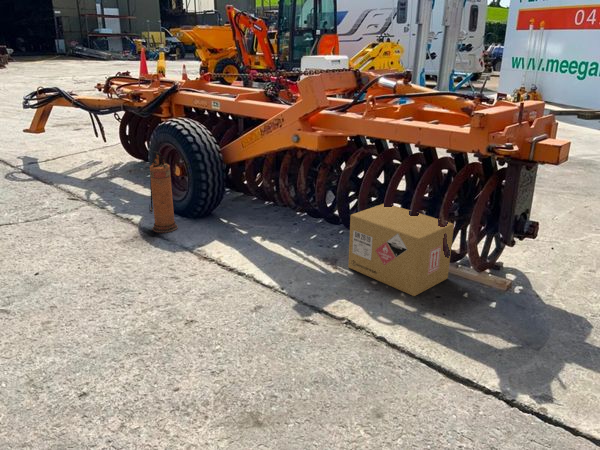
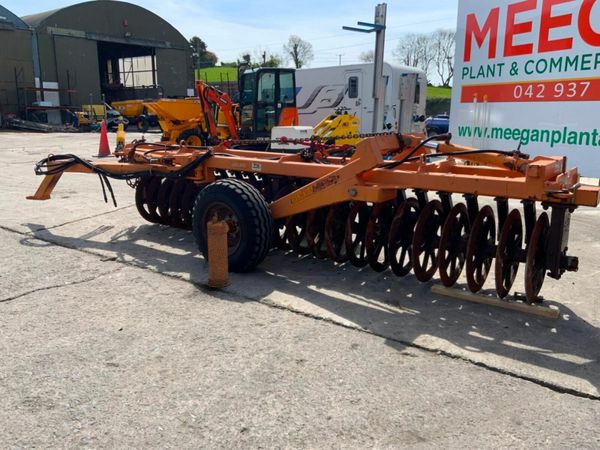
cardboard box: present [348,204,454,296] -> none [412,248,509,328]

